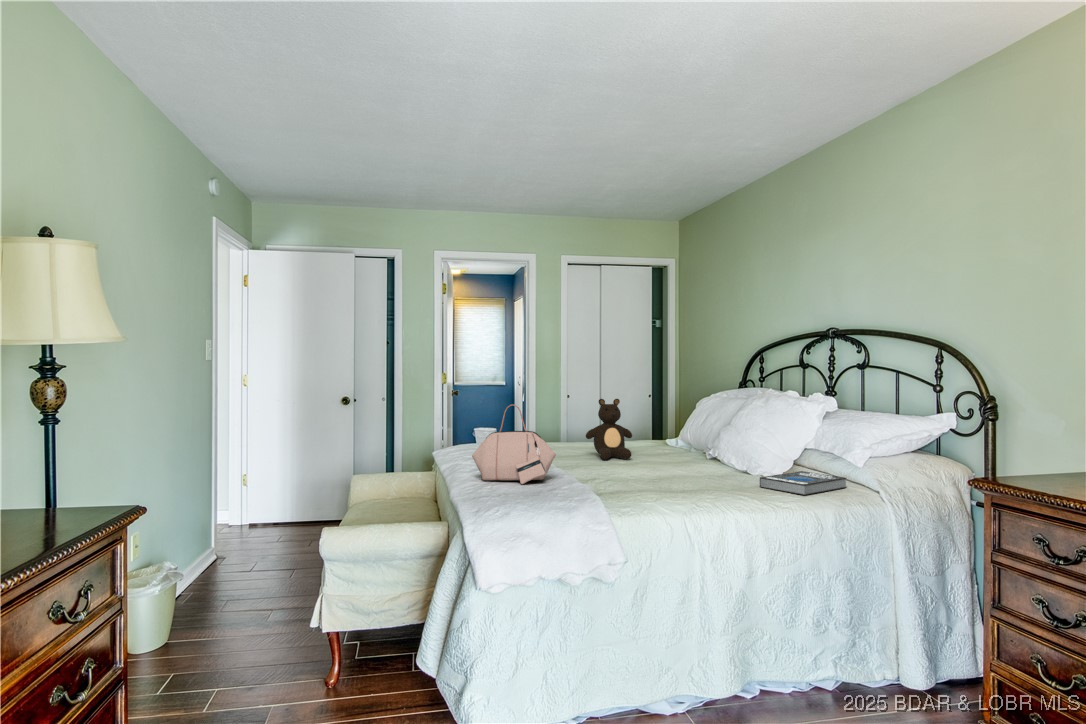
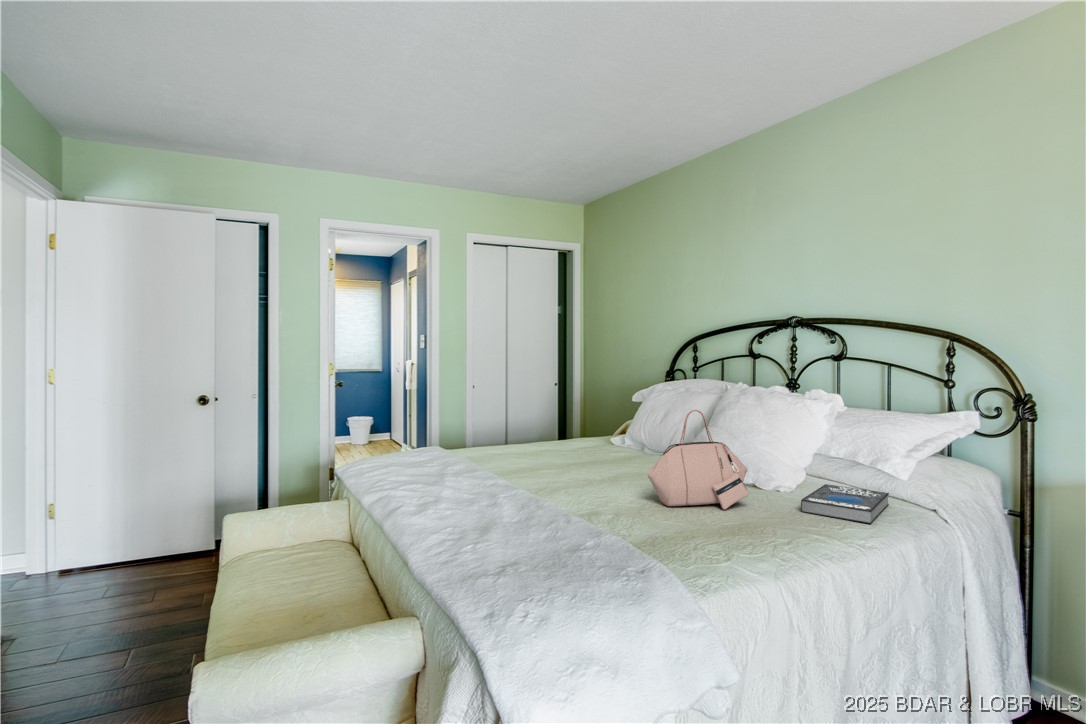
teddy bear: present [586,399,632,460] -> none [545,398,603,474]
handbag: present [472,405,556,484] -> present [648,410,749,510]

